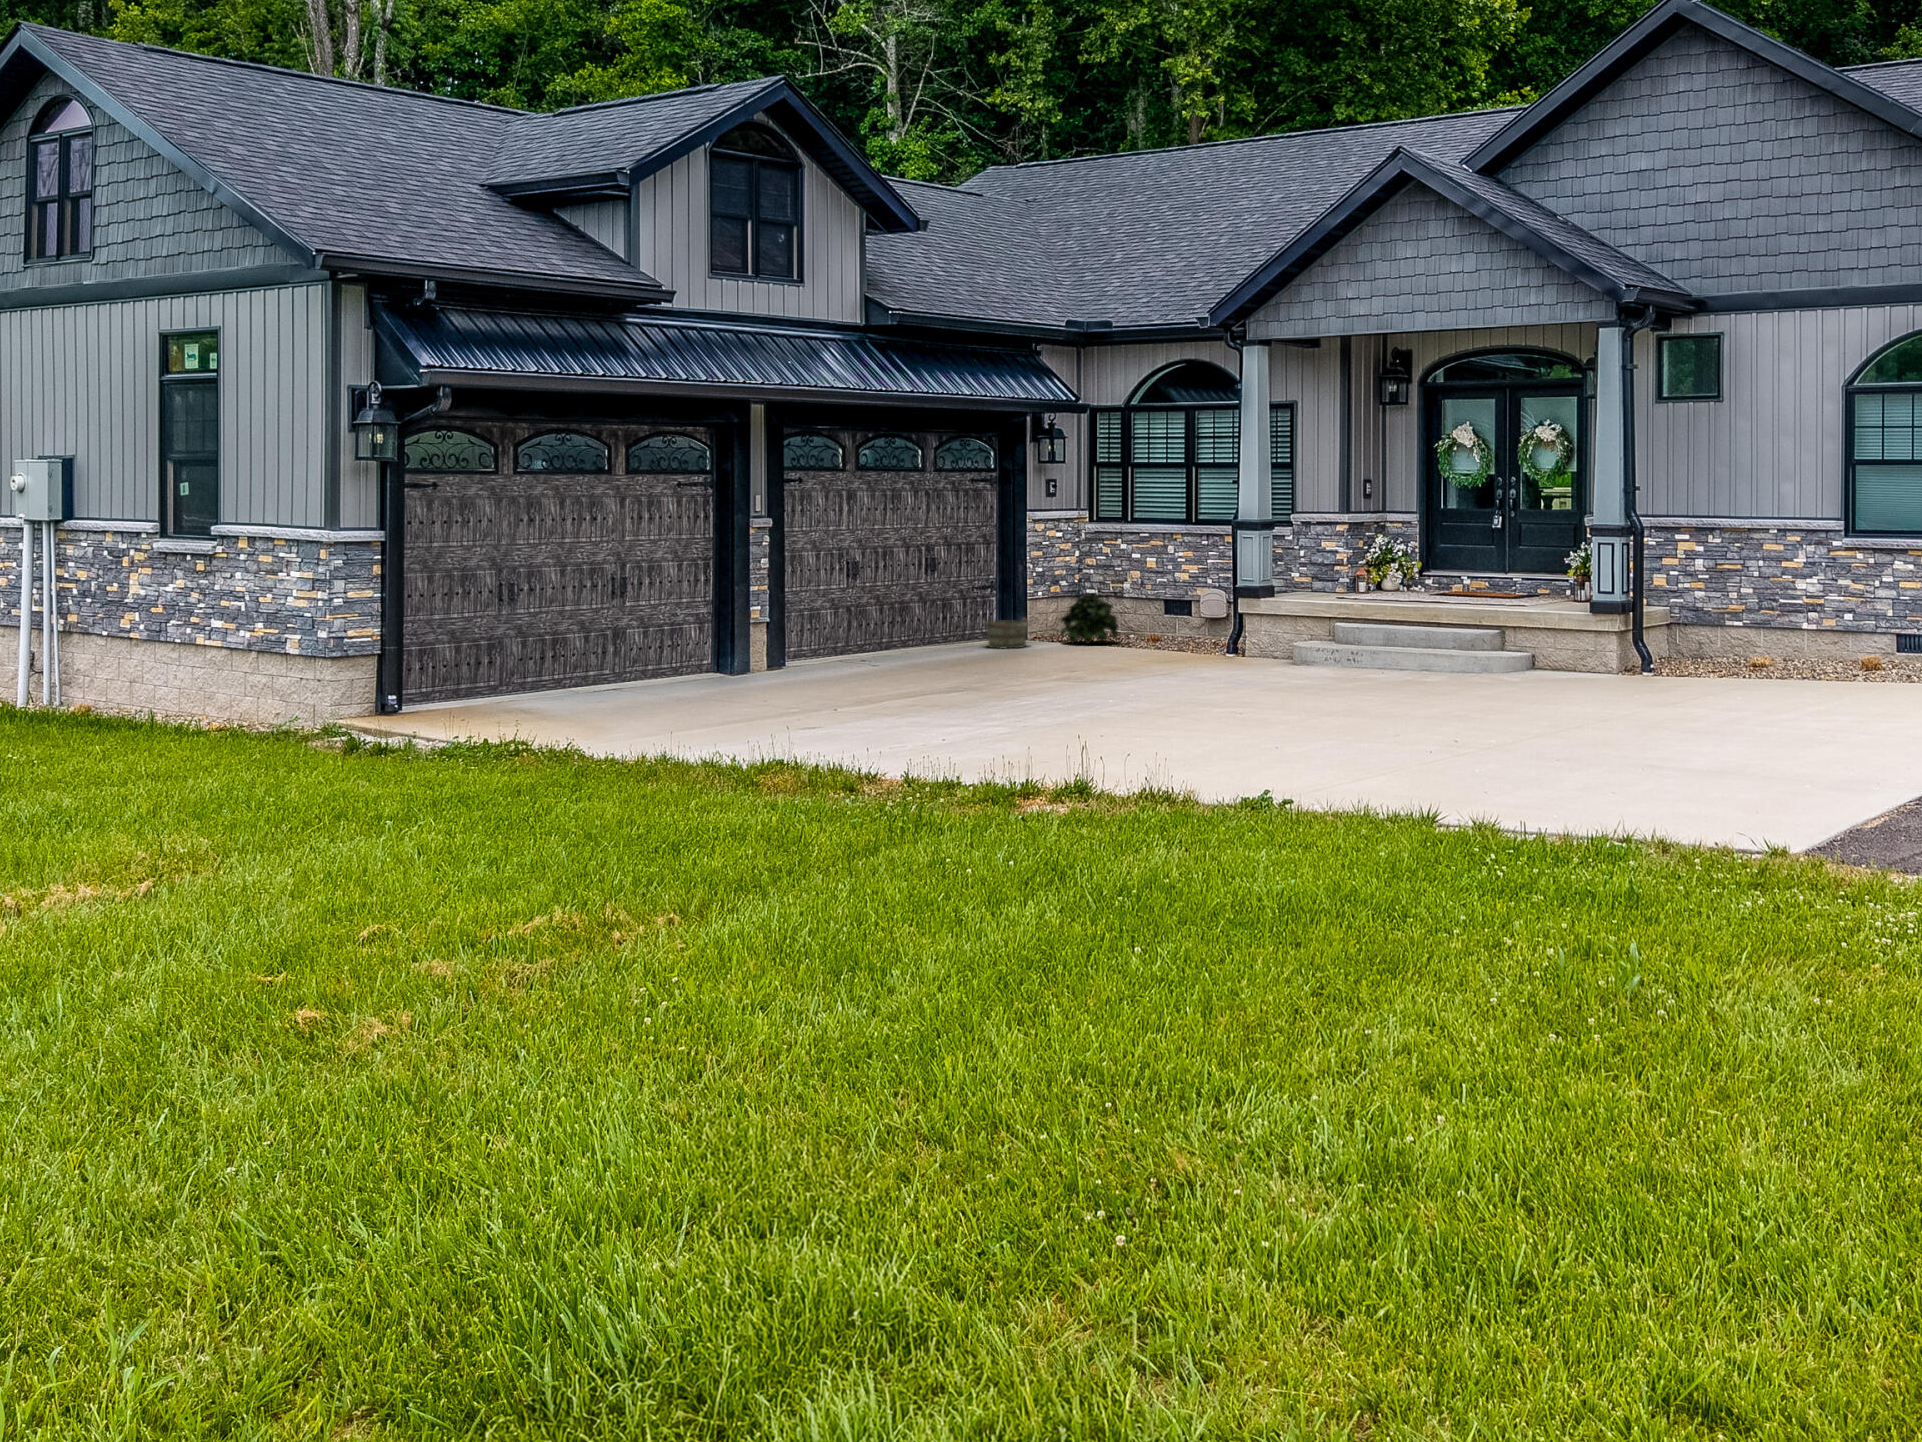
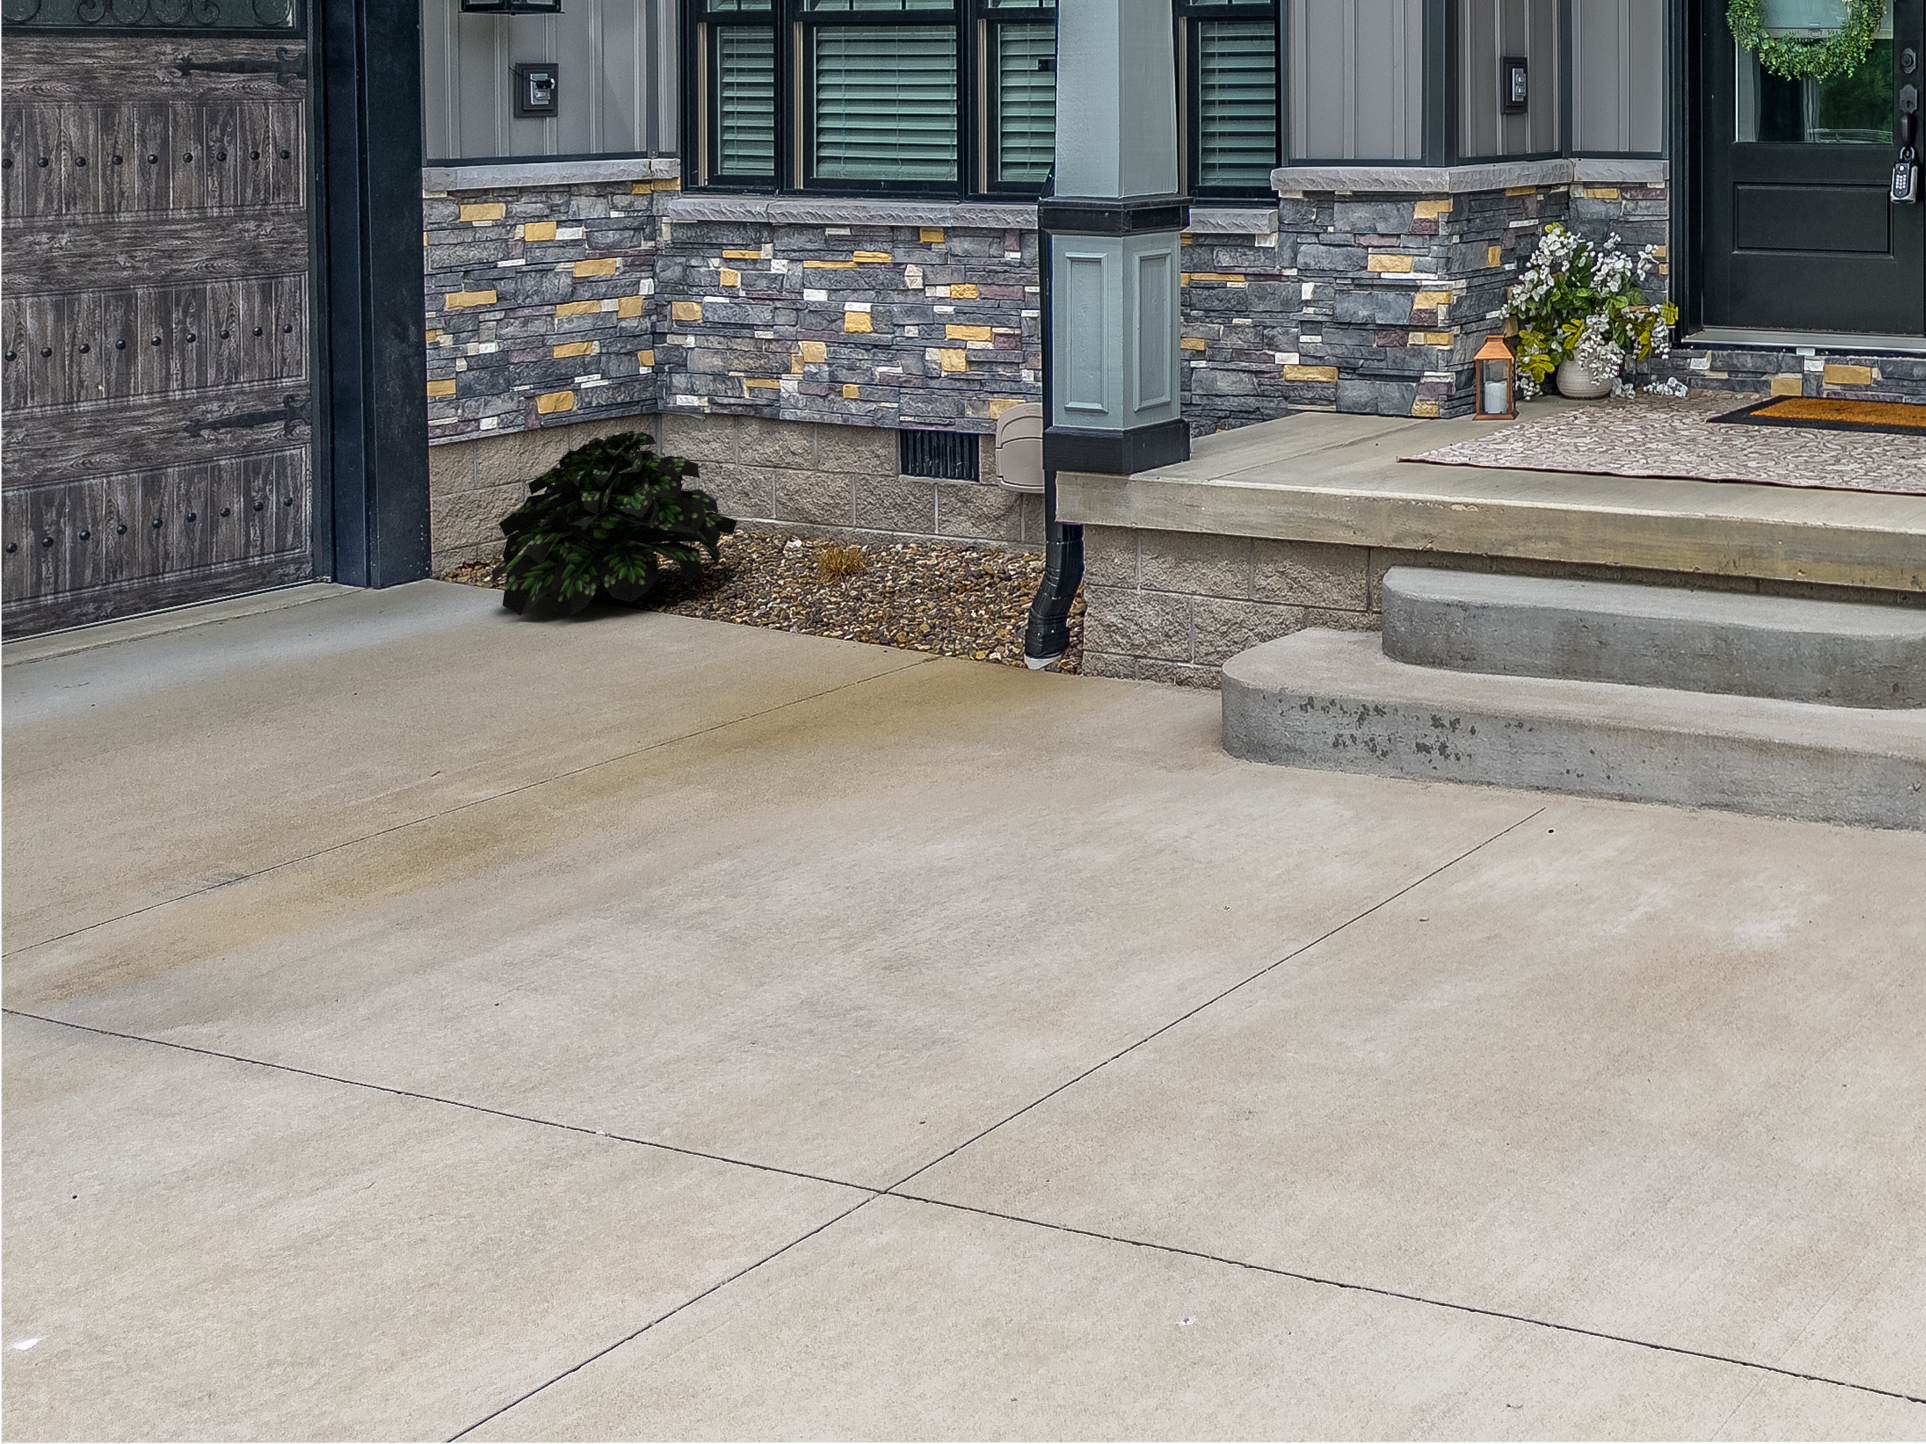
bucket: present [986,618,1028,648] -> none [133,536,342,674]

